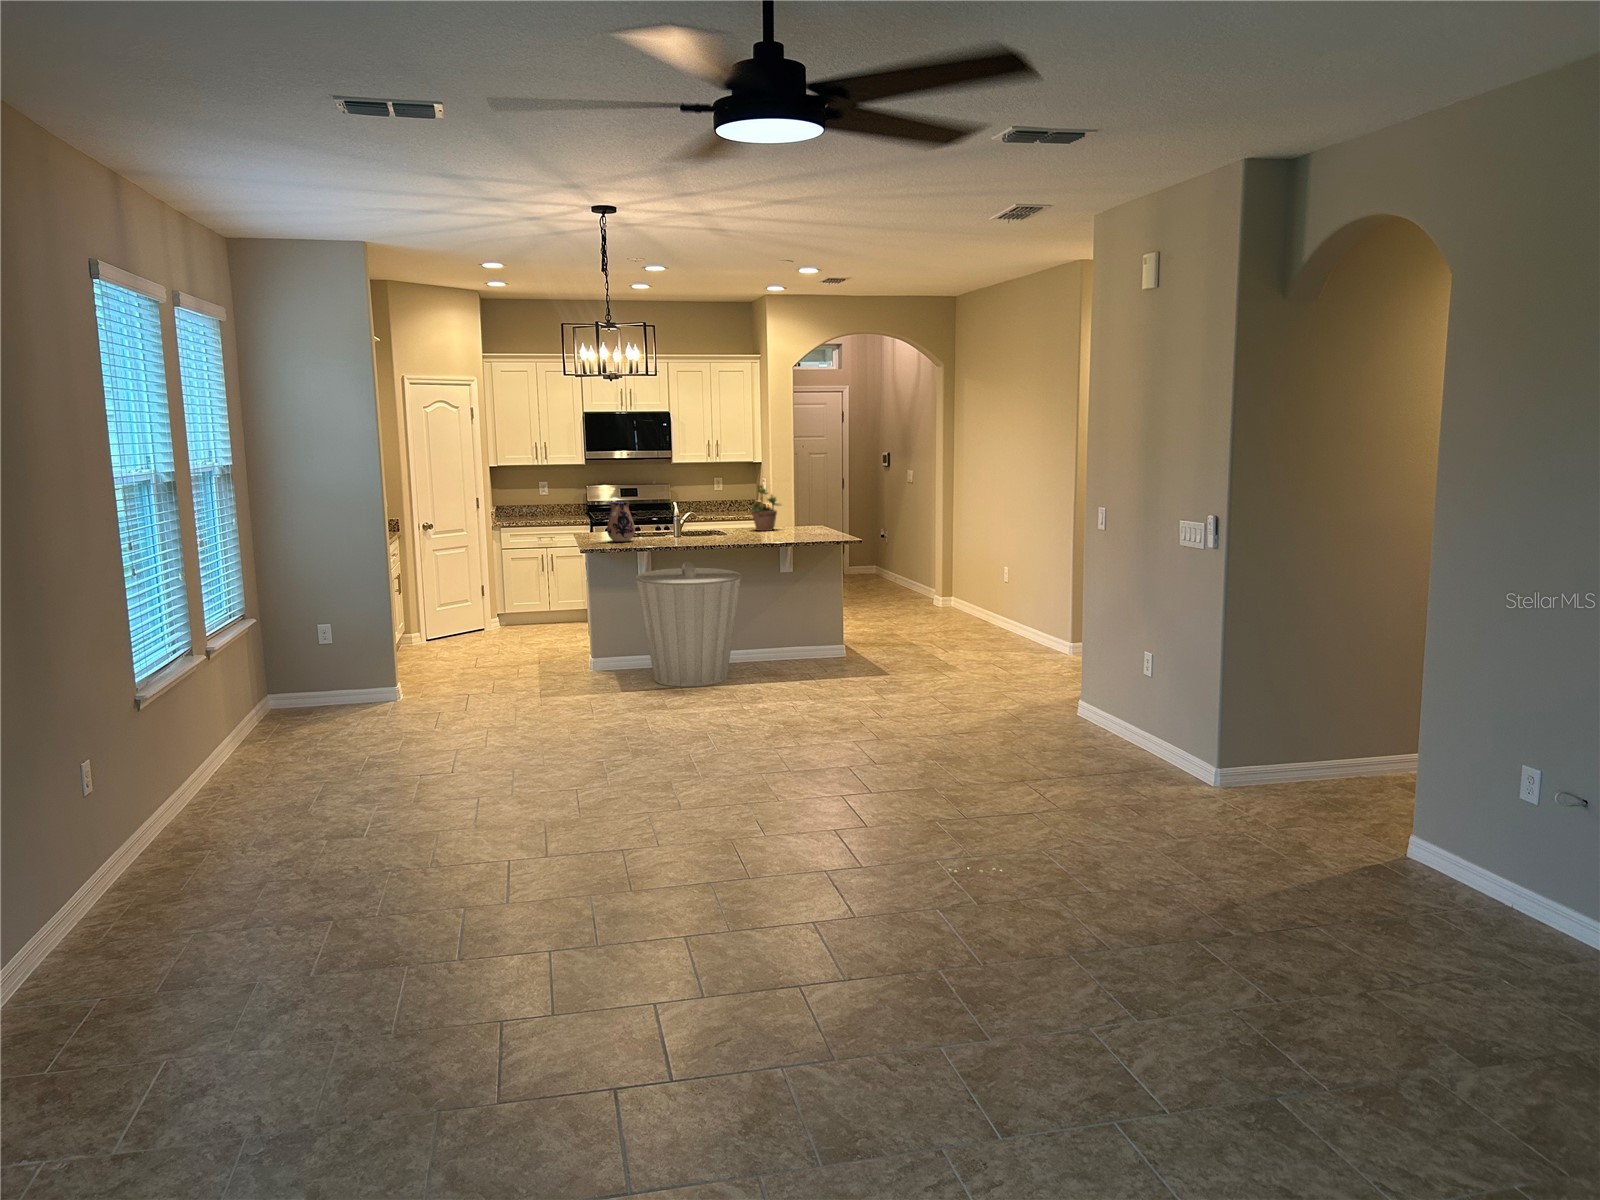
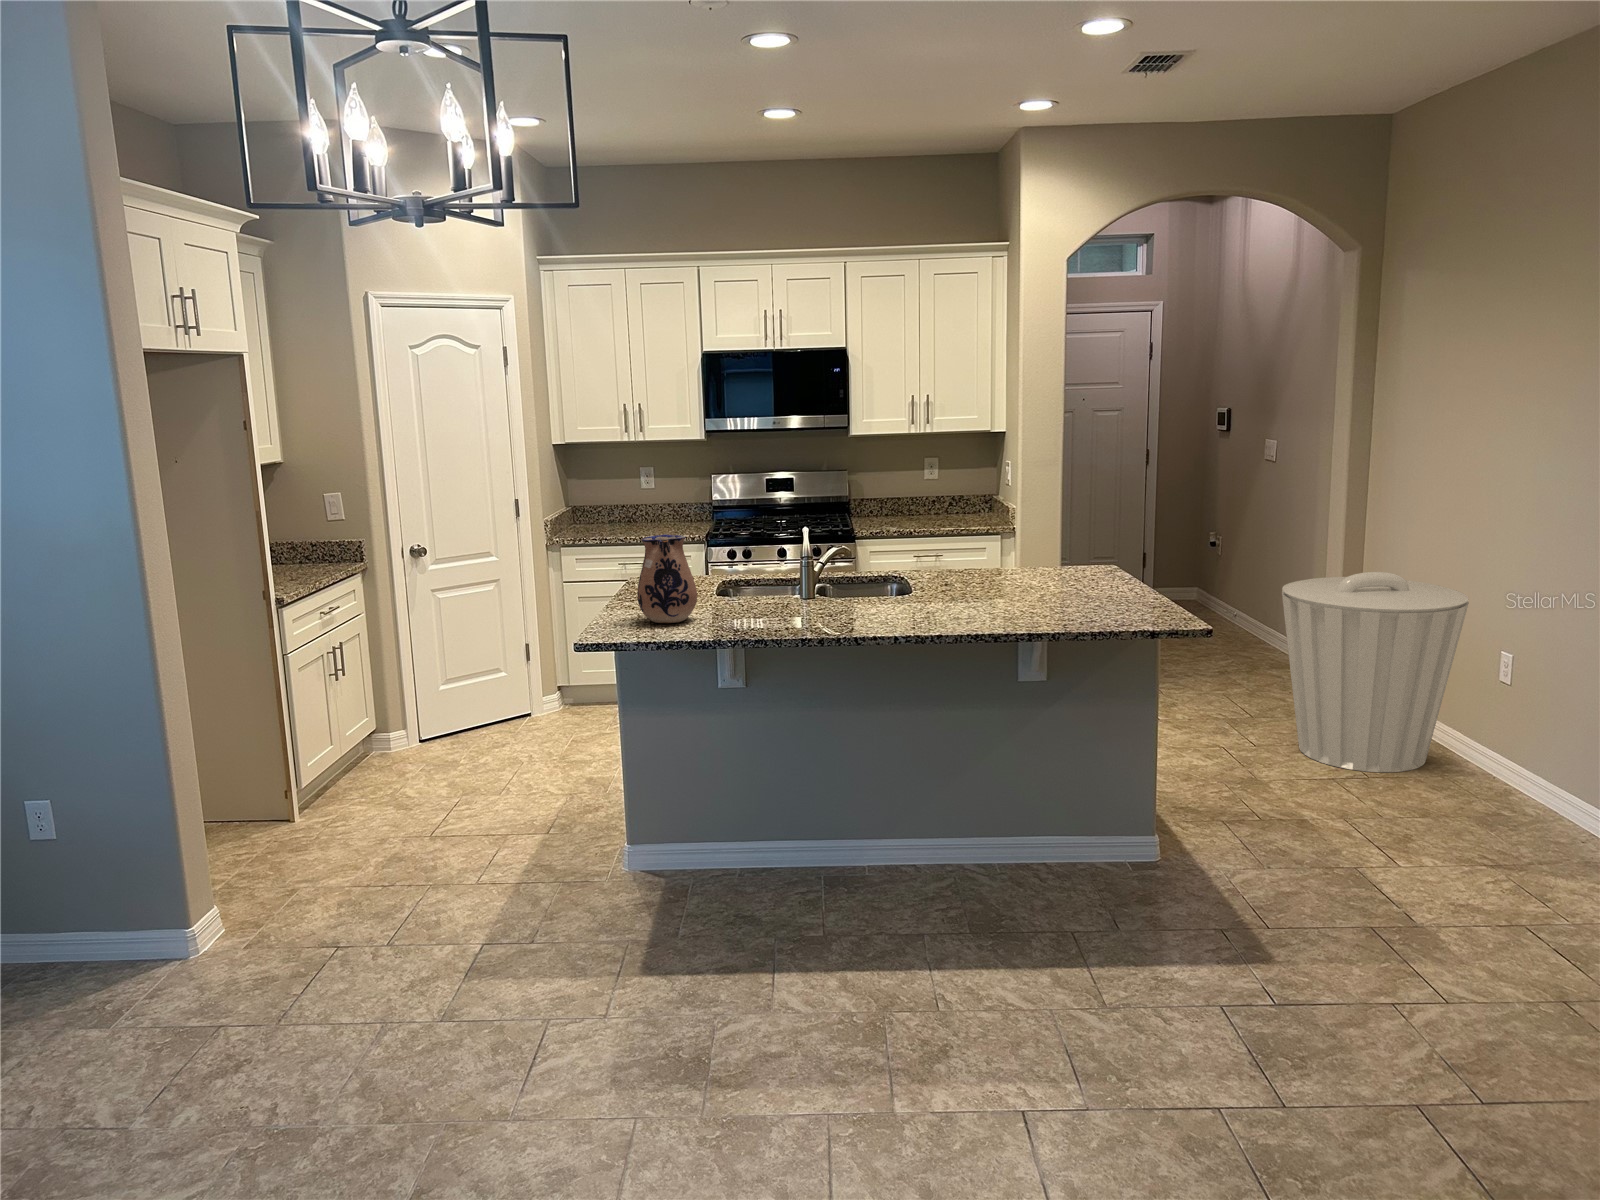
potted plant: present [750,485,781,531] -> none [959,480,1030,585]
trash can: present [636,562,741,687] -> present [1282,572,1469,772]

